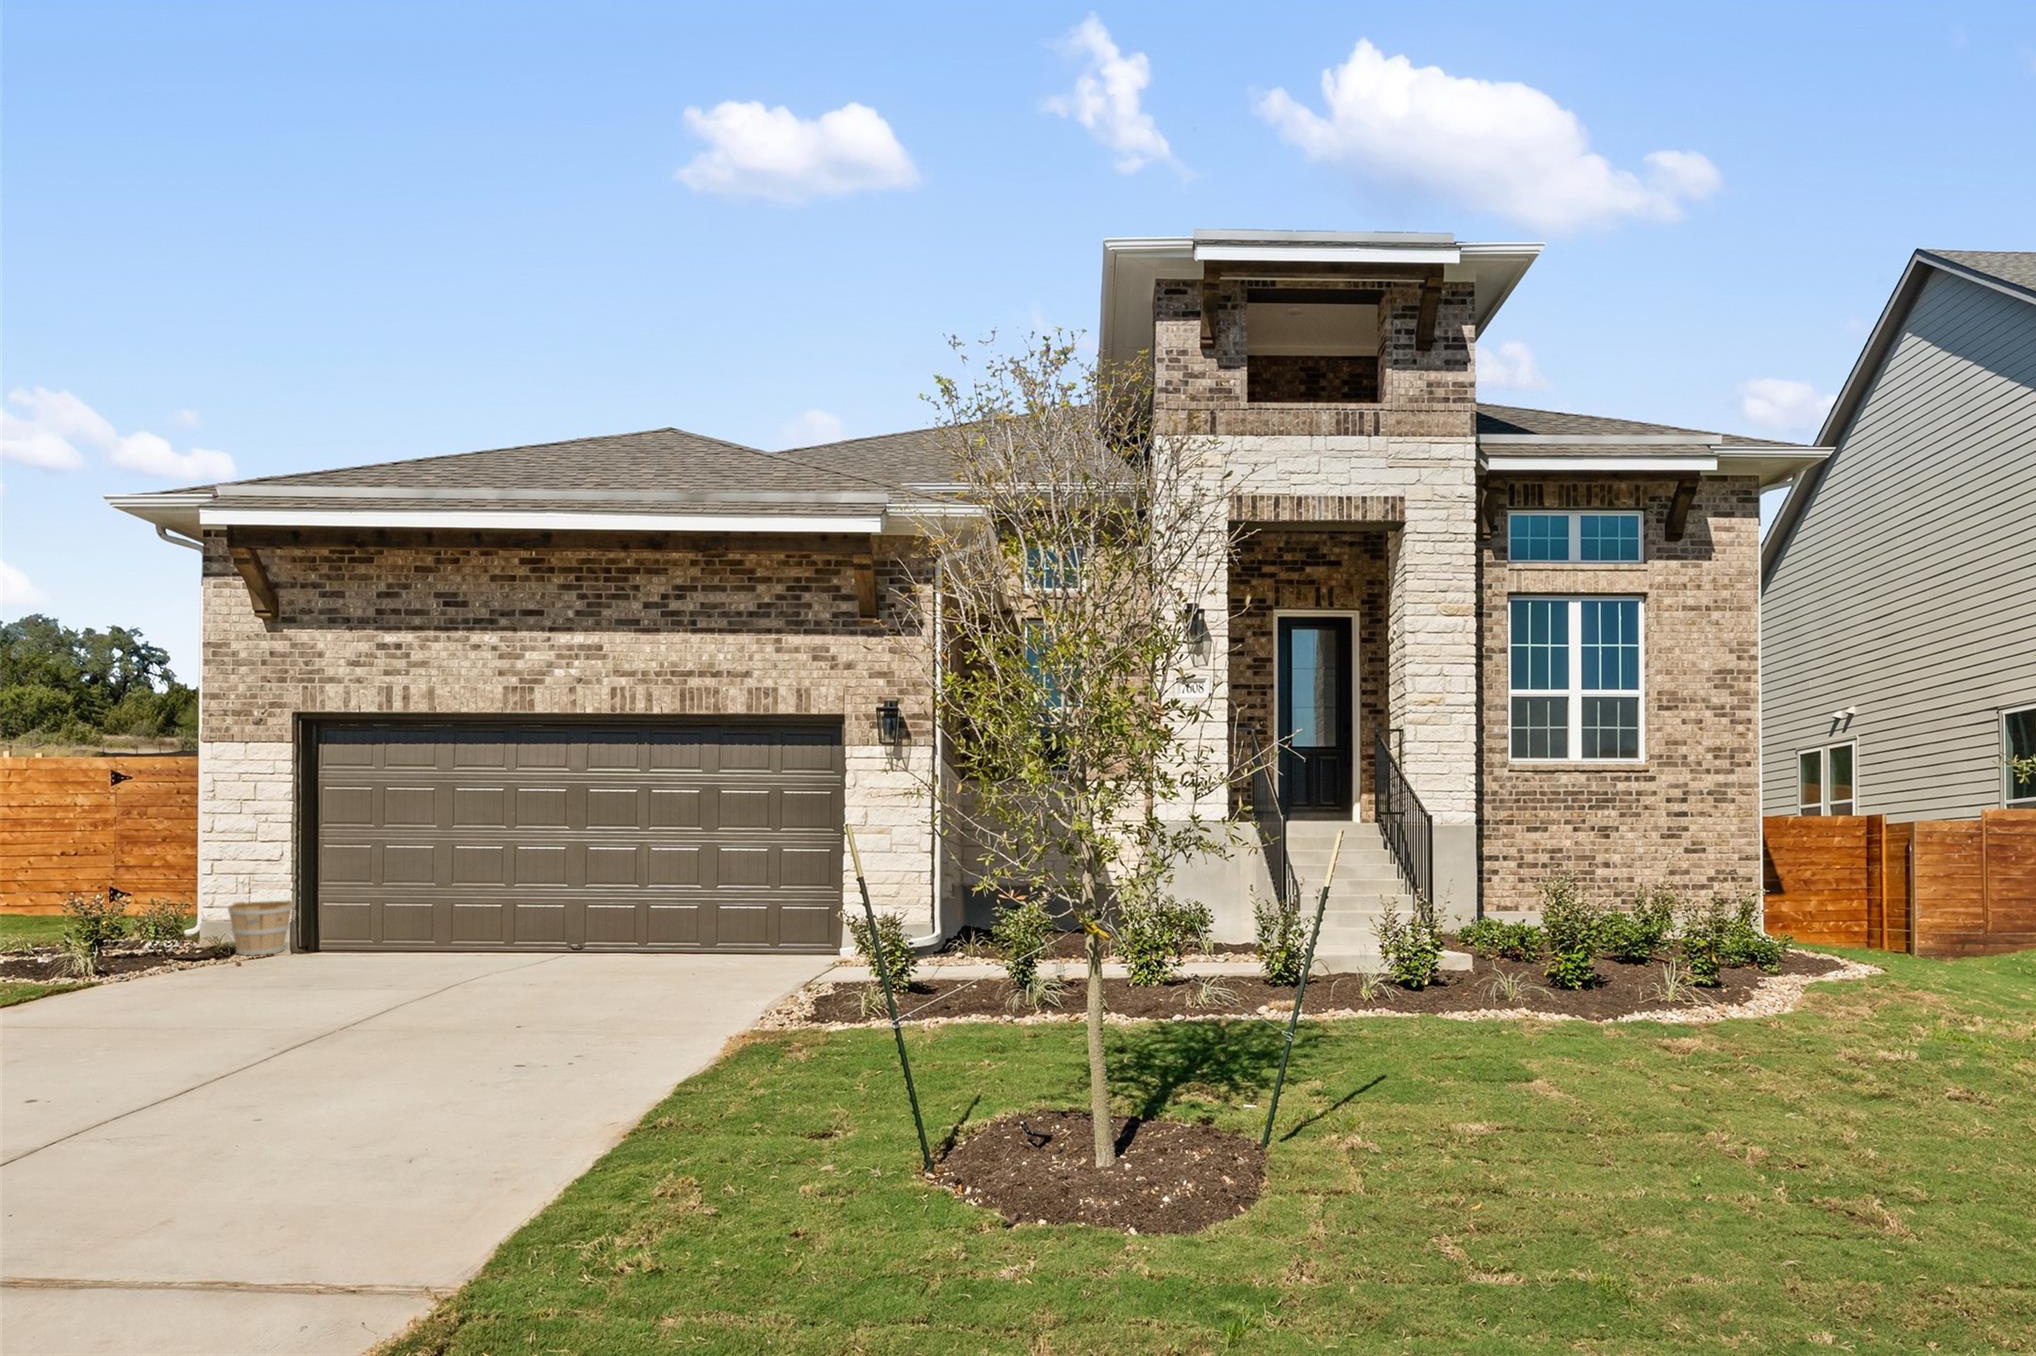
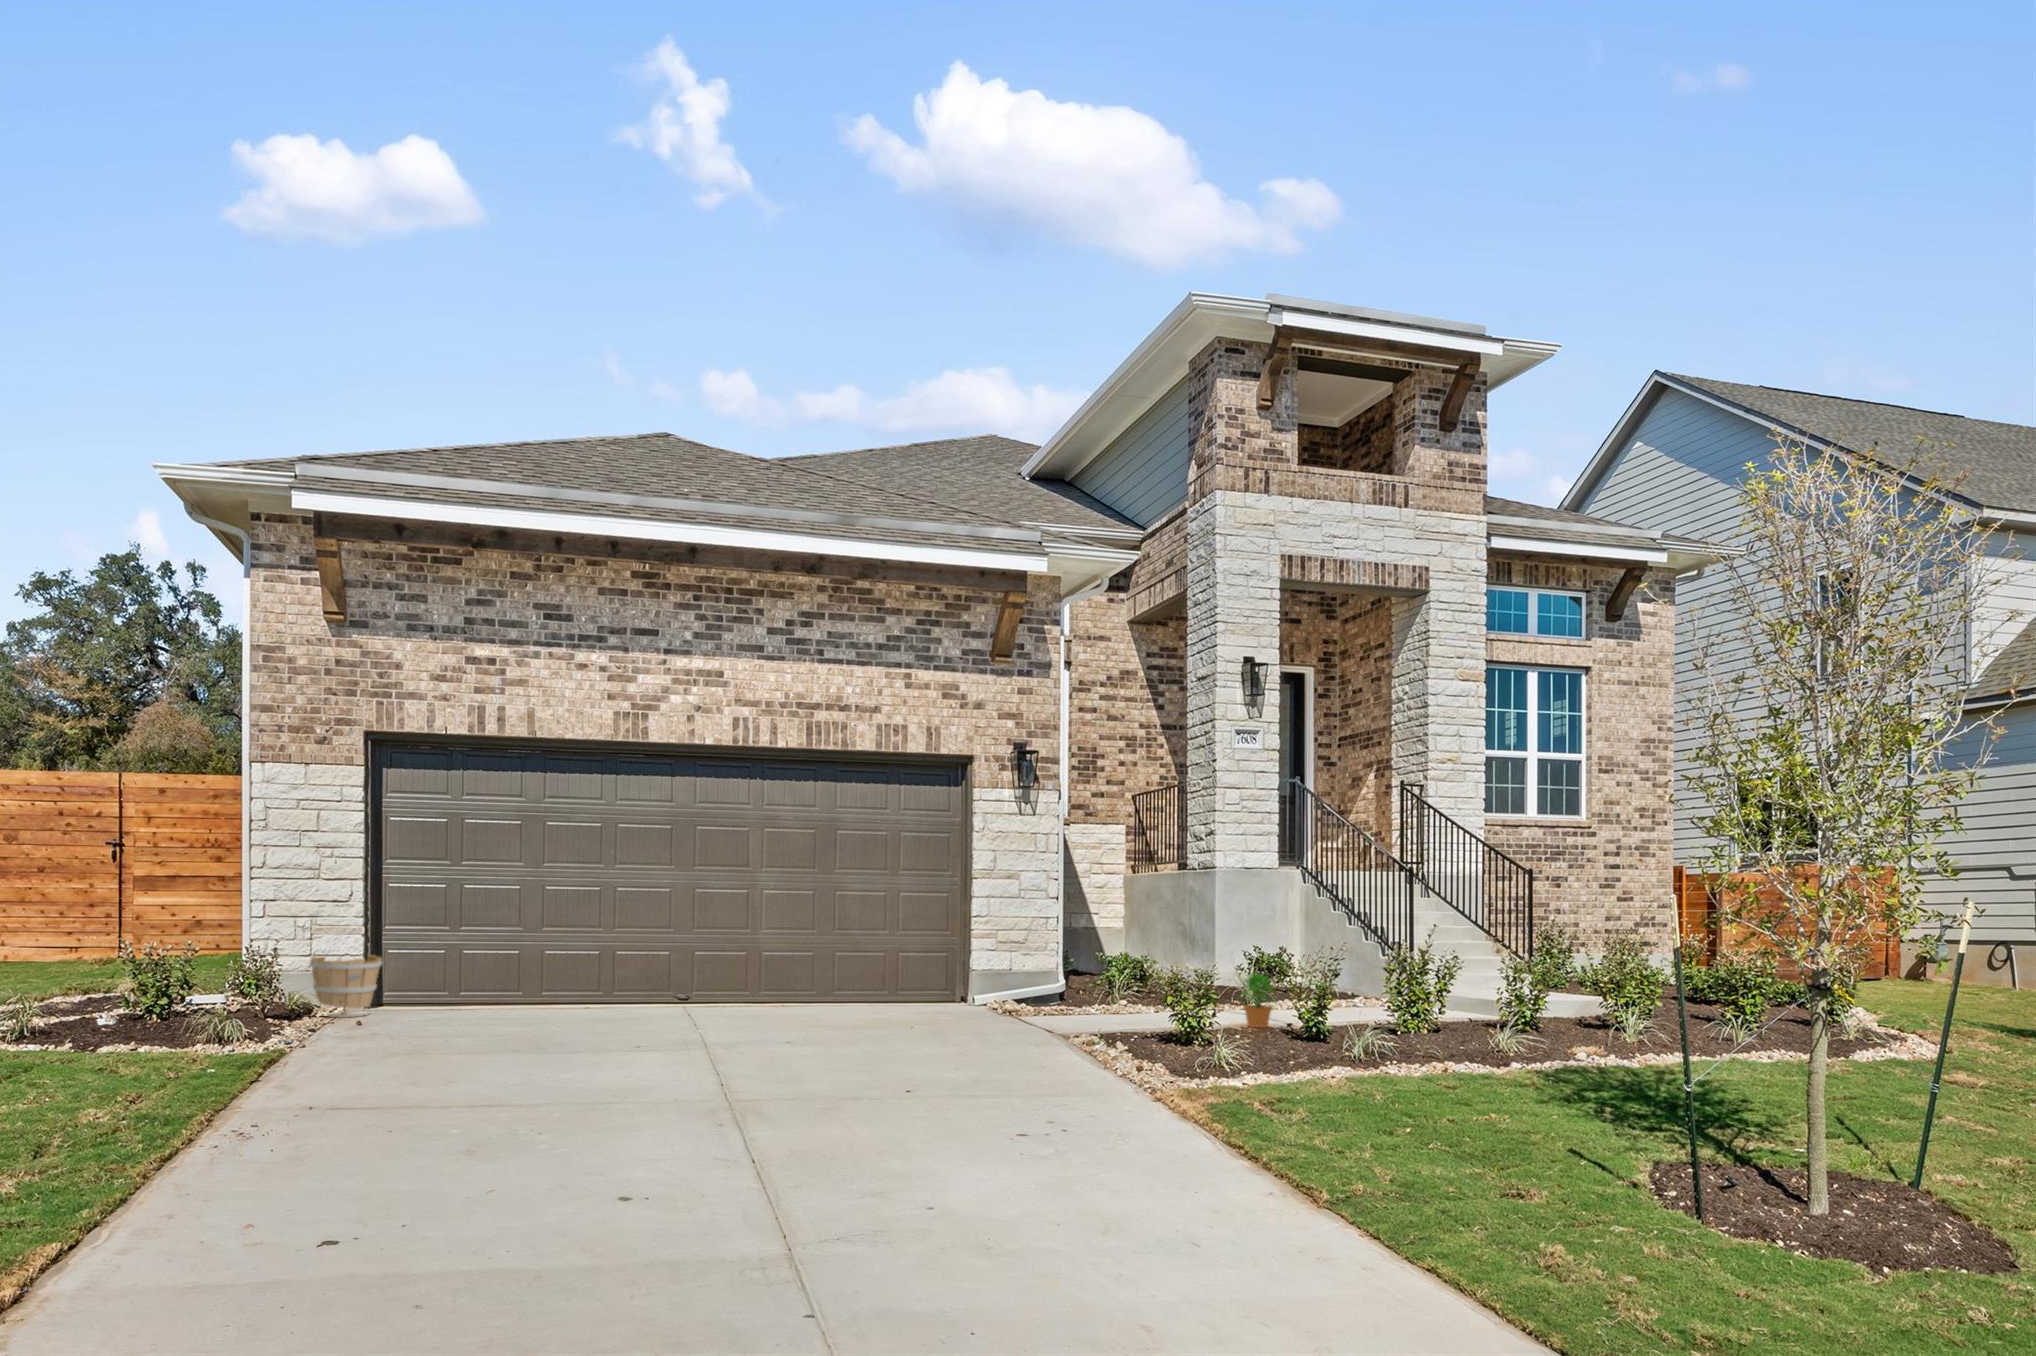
potted plant: none [971,945,1018,1007] -> present [1240,973,1277,1028]

